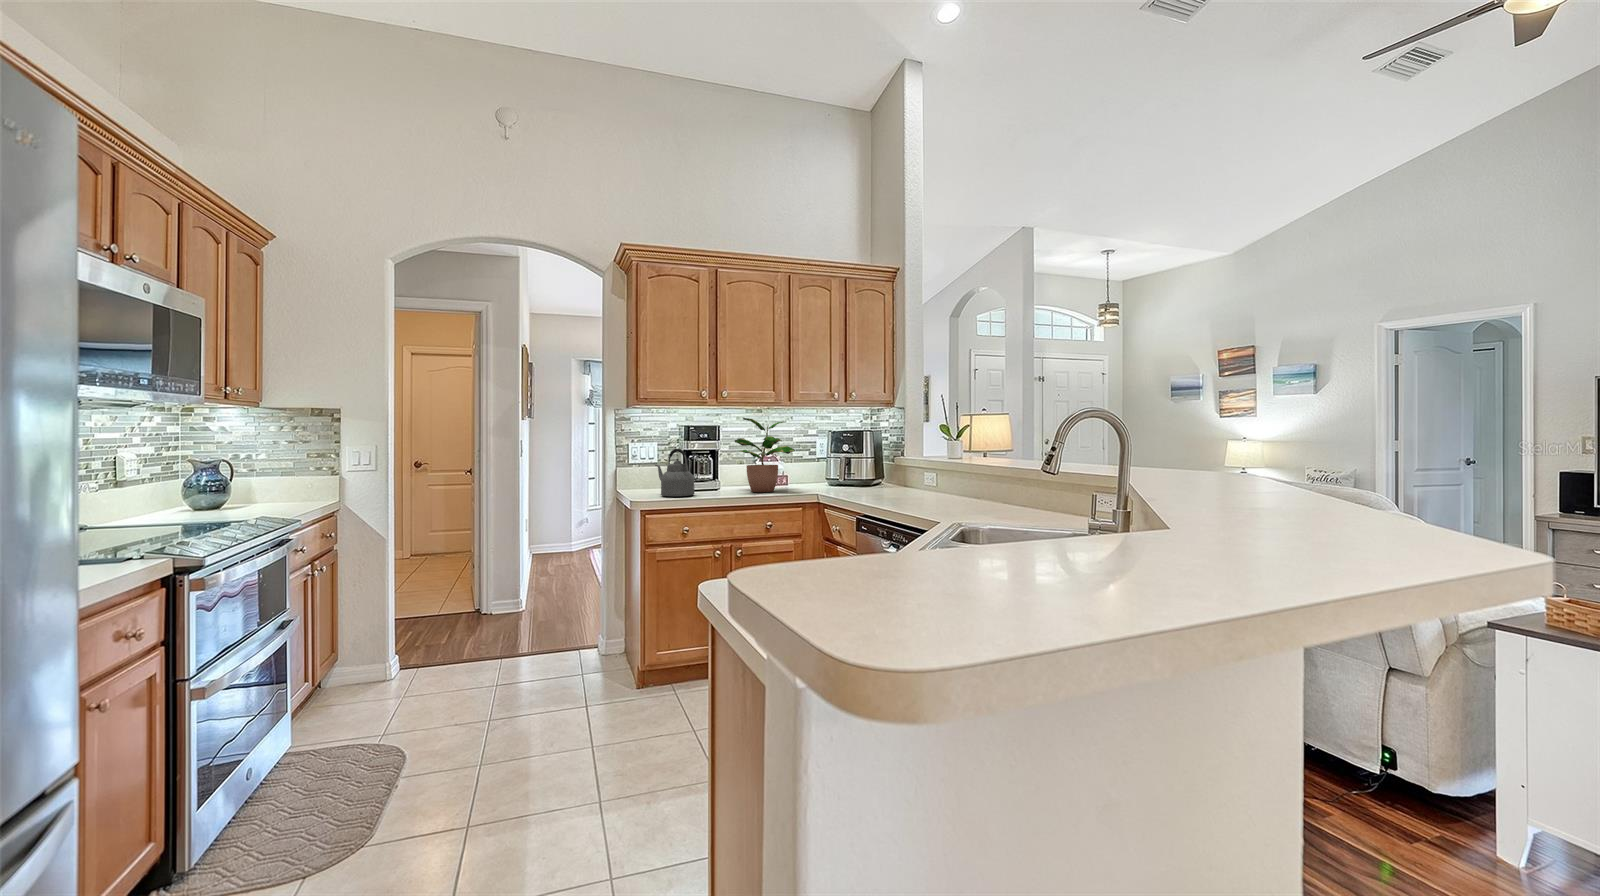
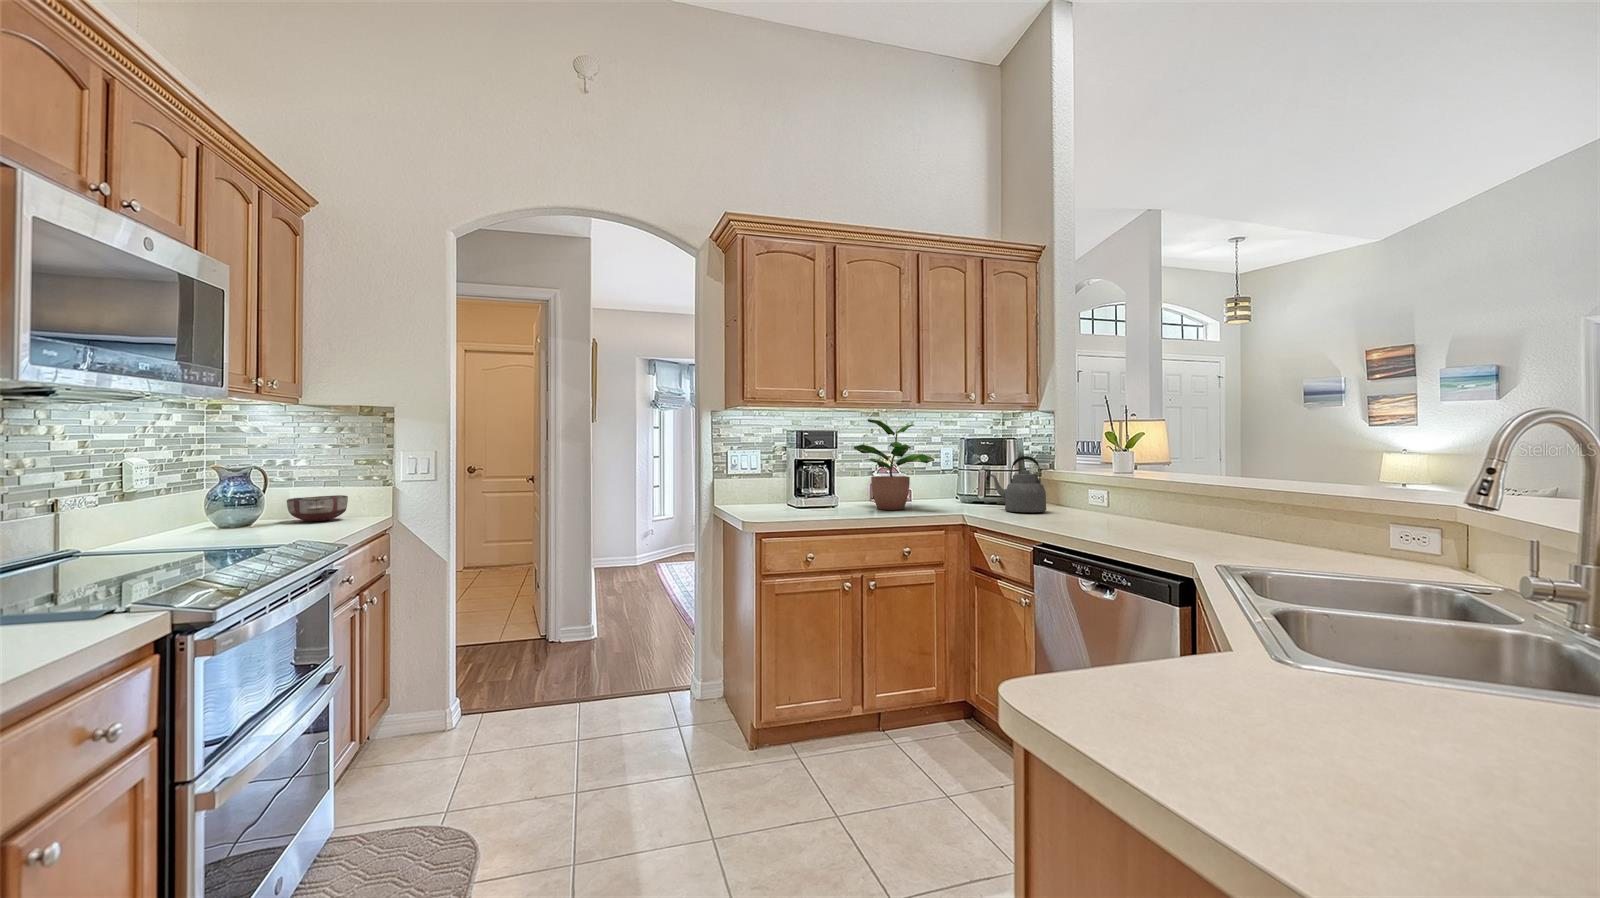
kettle: present [655,449,695,496] -> present [988,456,1046,512]
ceramic bowl: none [250,484,302,505] -> present [287,495,348,521]

